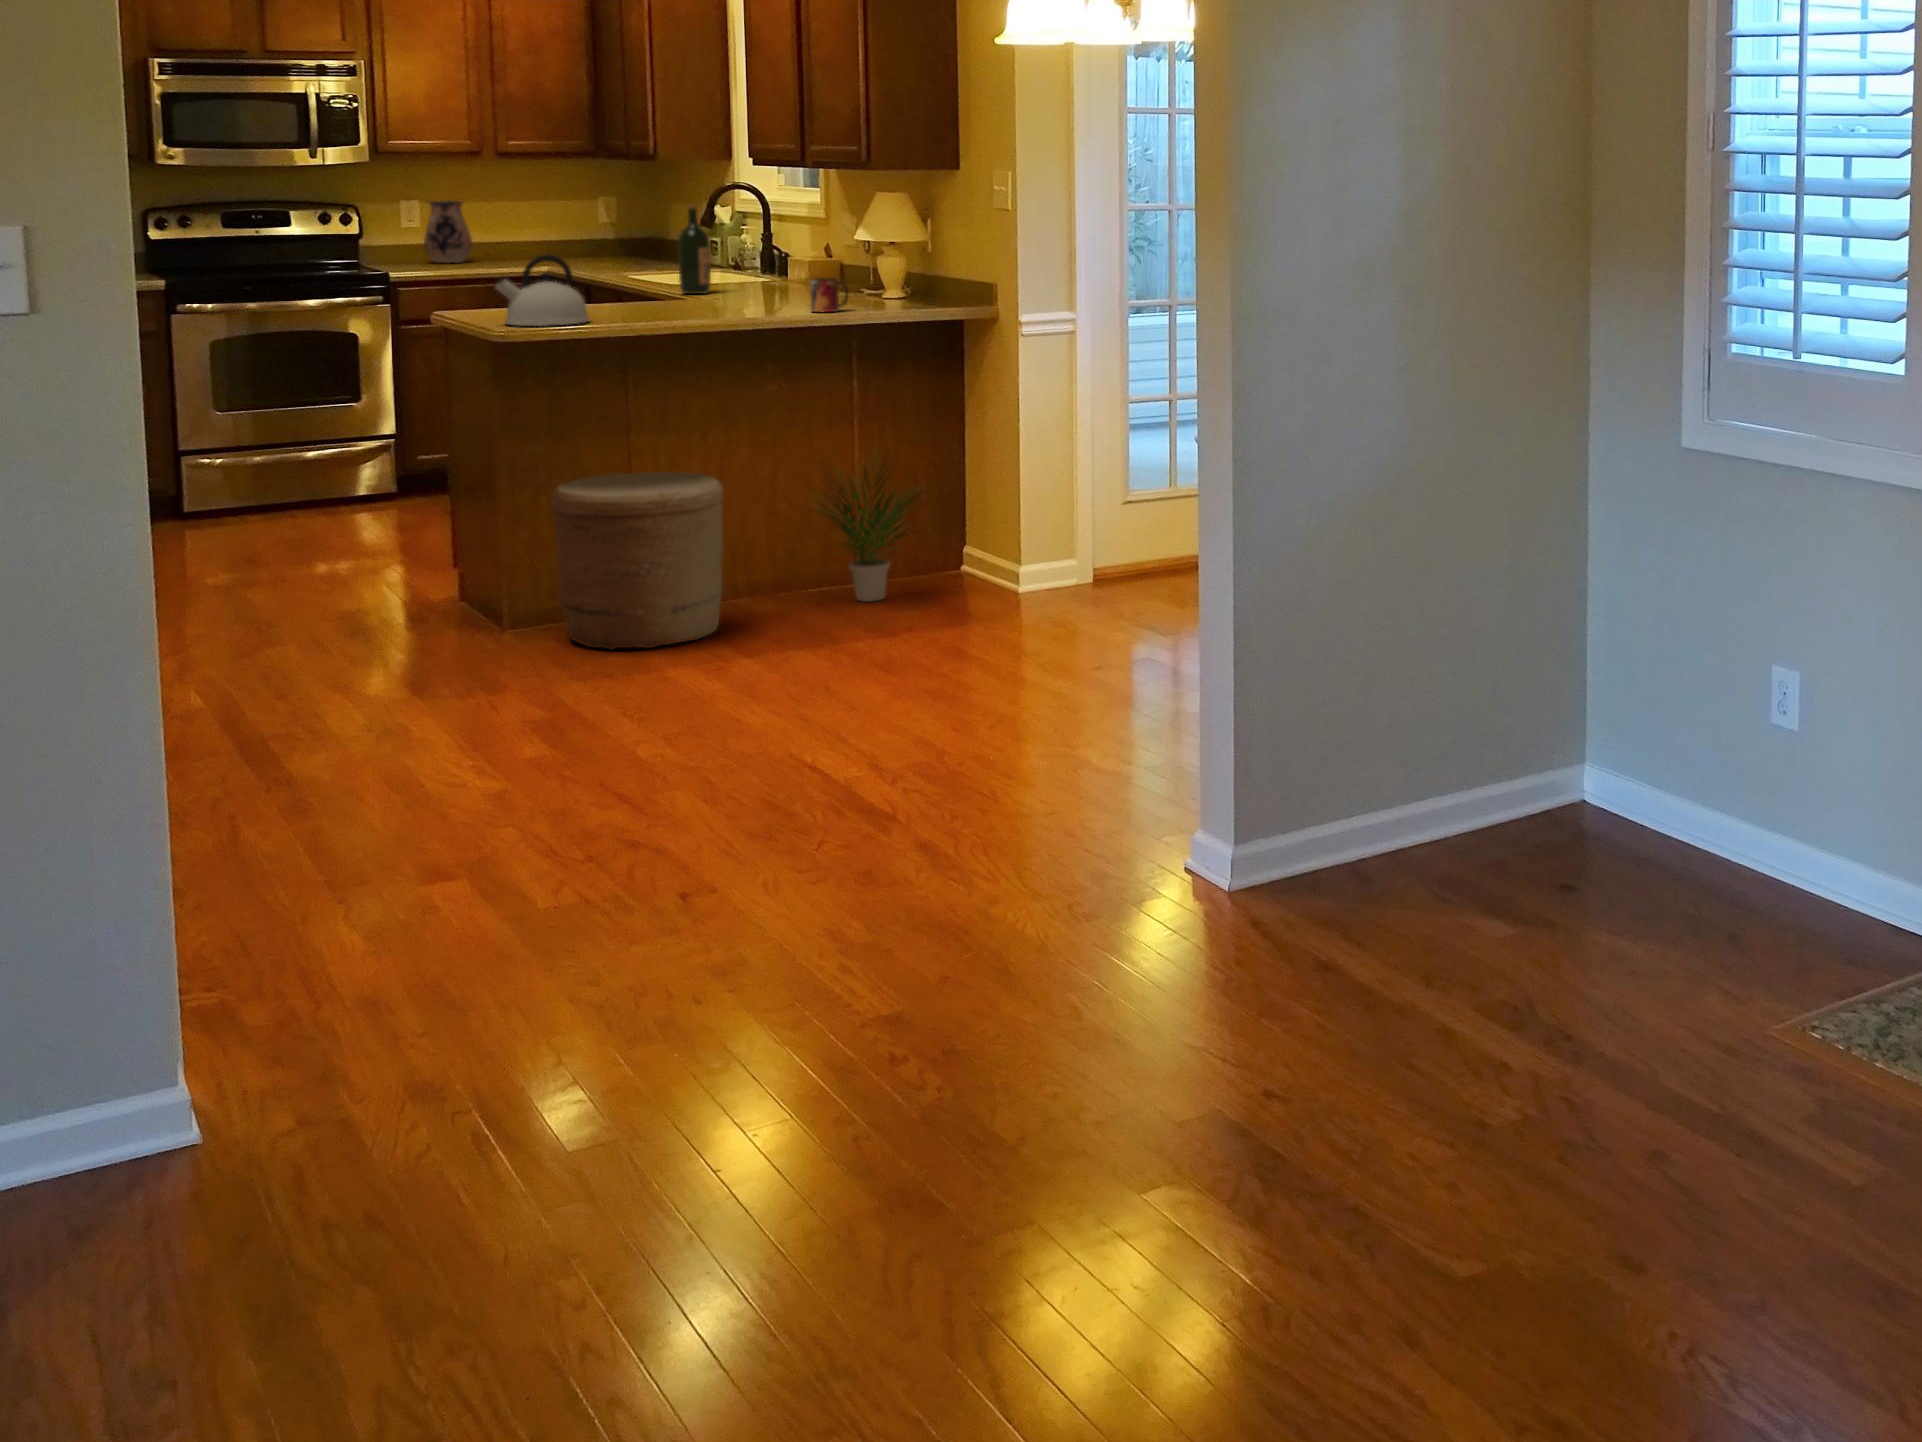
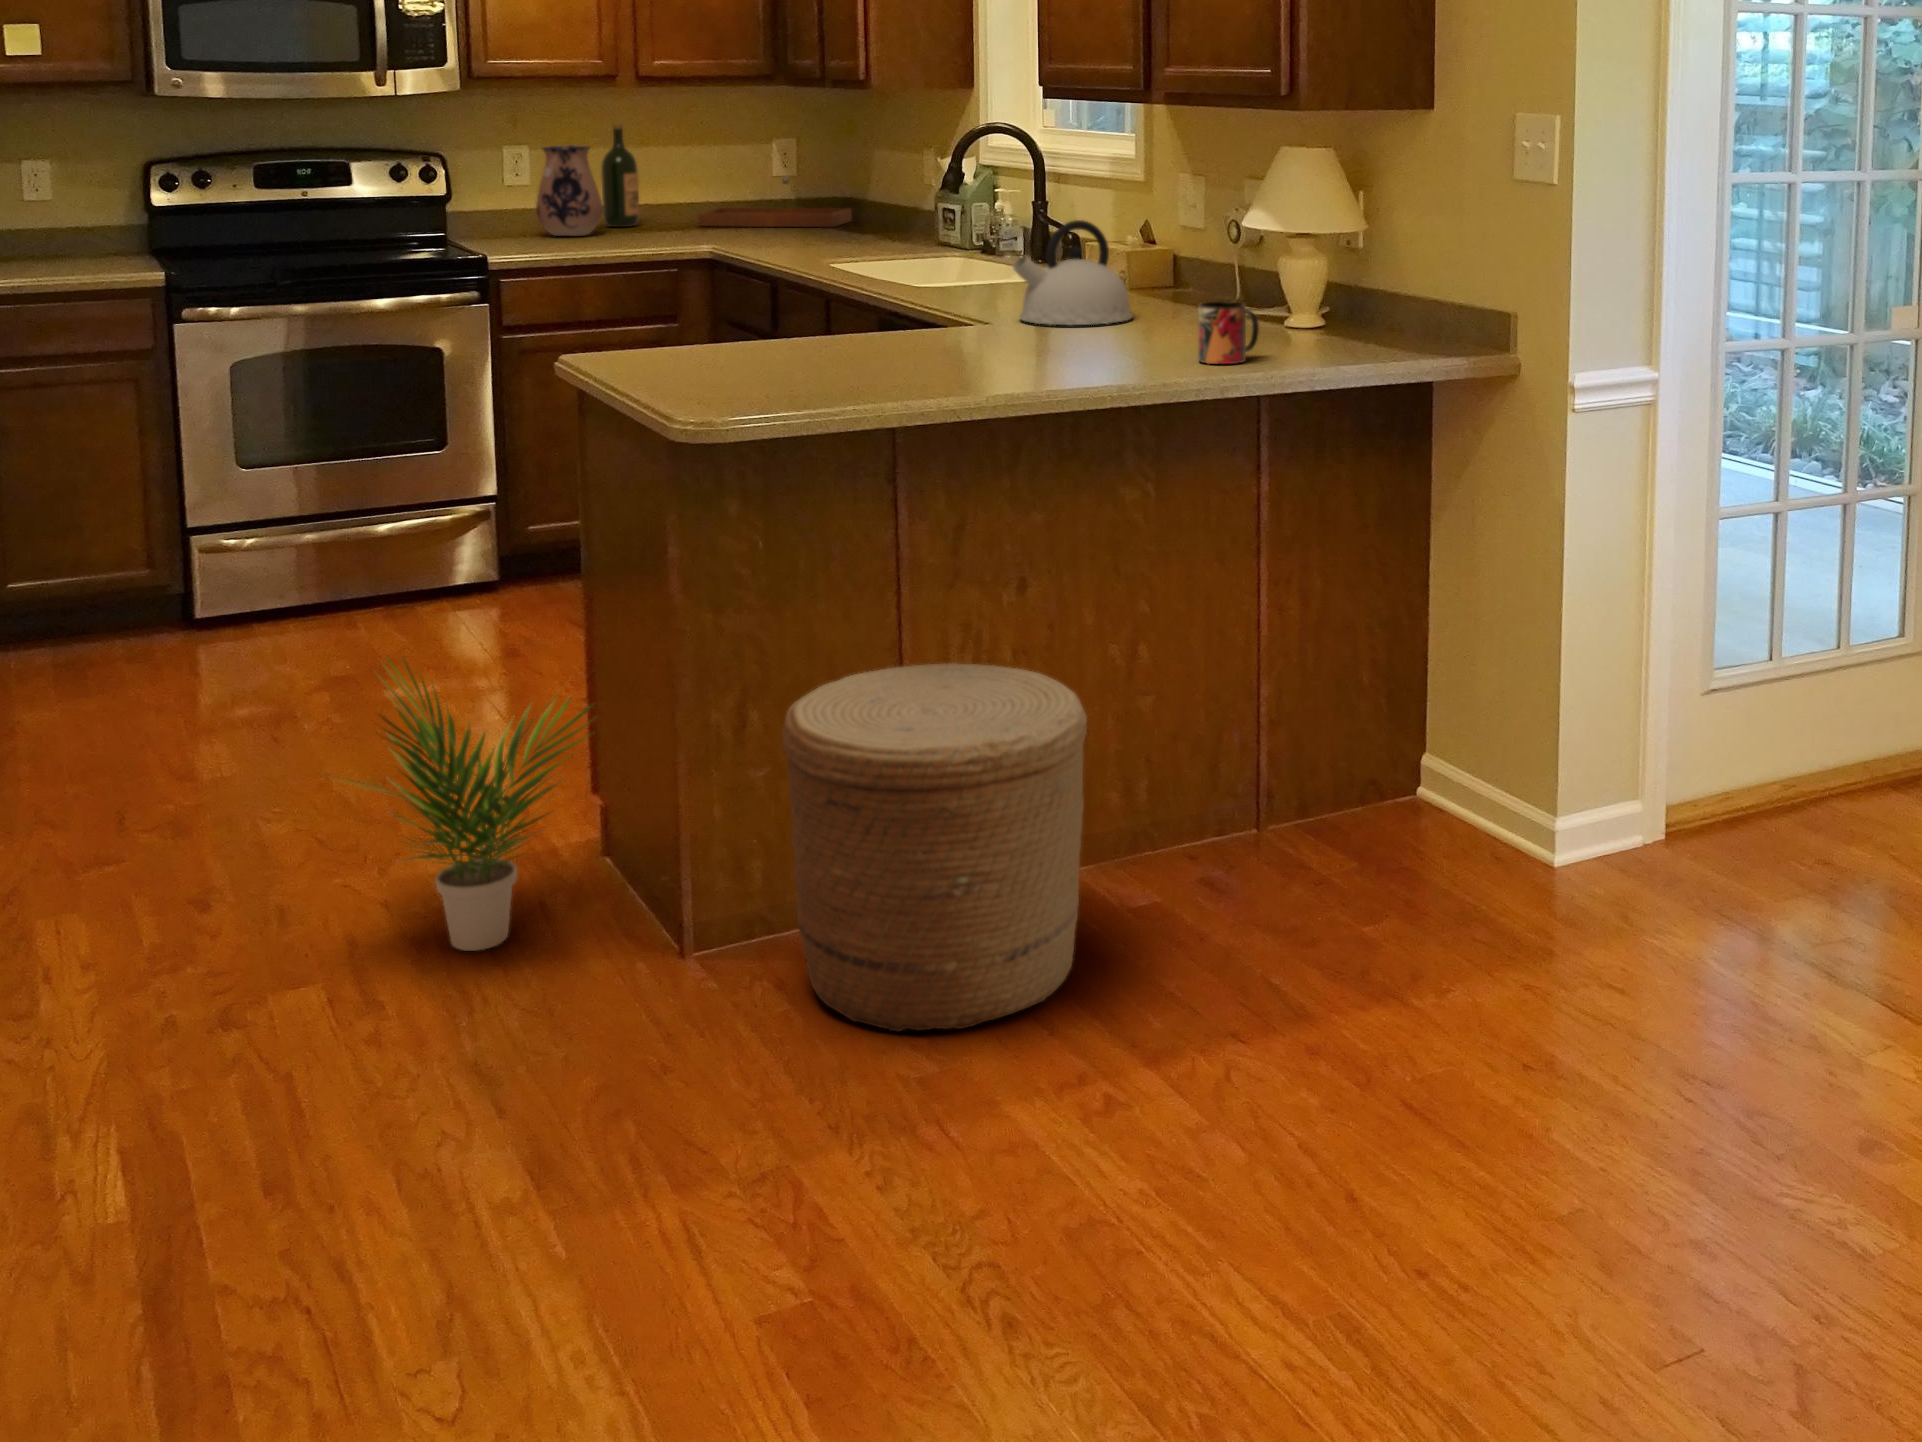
wine bottle: present [678,205,711,294] -> present [601,124,639,227]
tray: none [544,223,658,258] -> present [698,177,852,227]
kettle: present [496,255,589,326] -> present [1013,220,1133,325]
potted plant: present [805,452,927,602] -> present [347,659,592,951]

